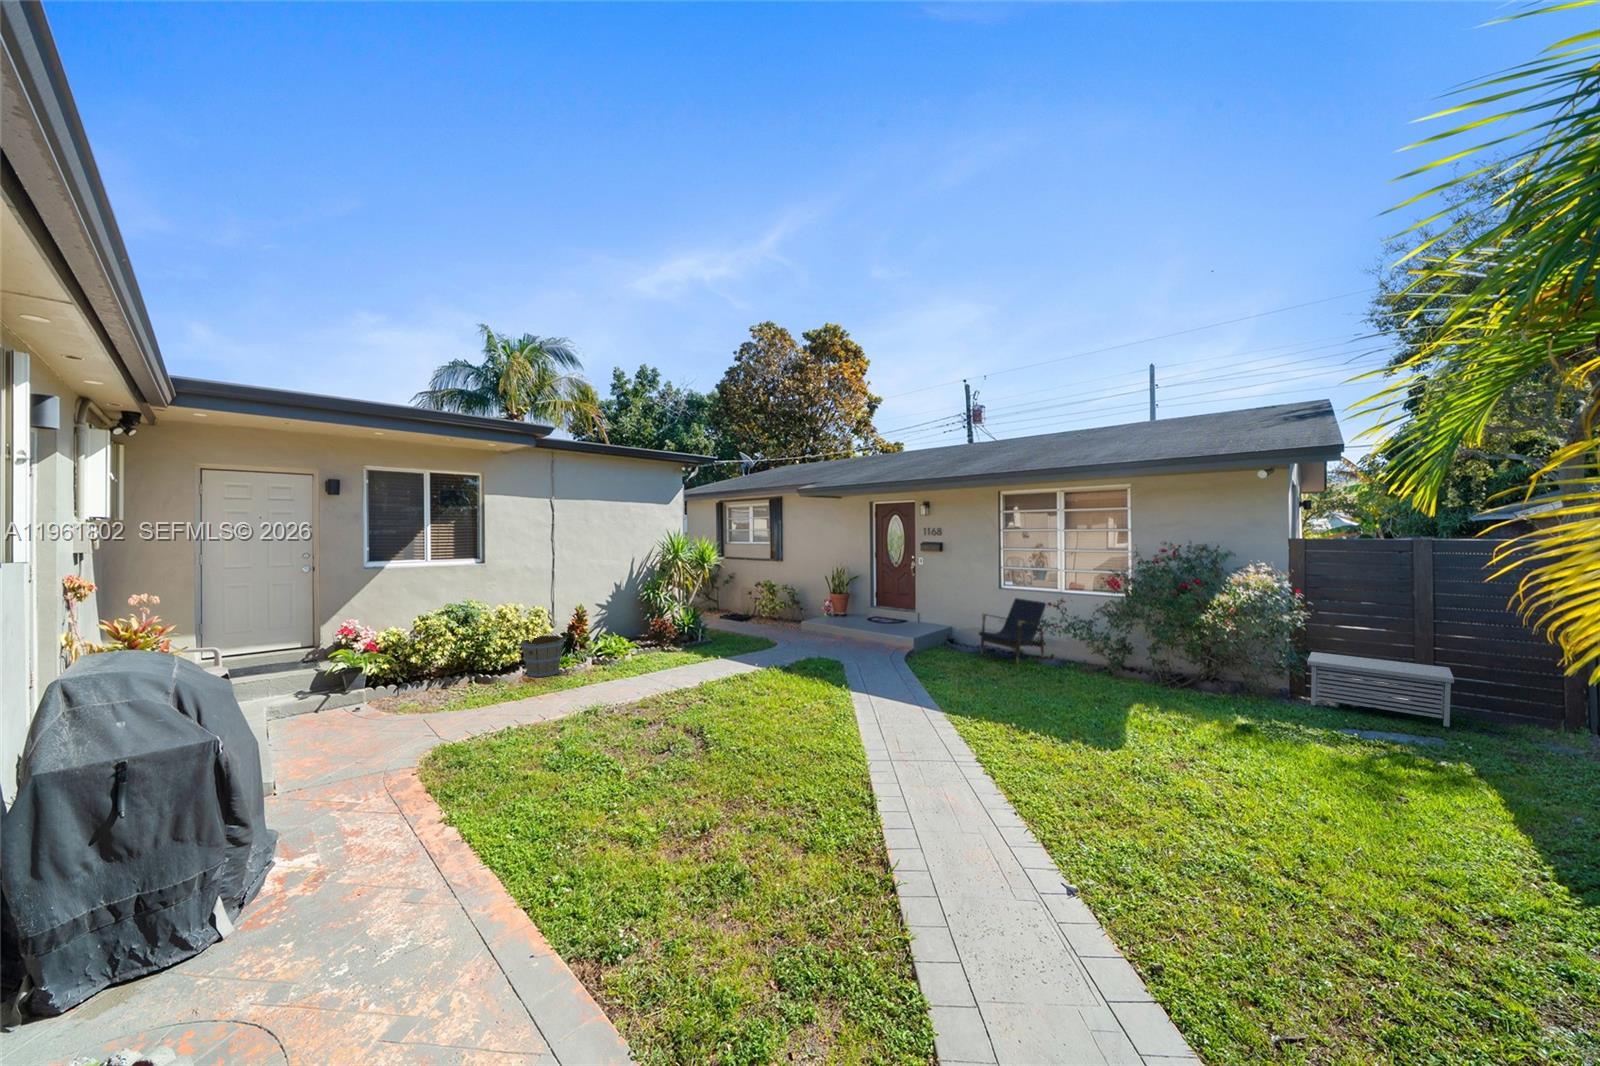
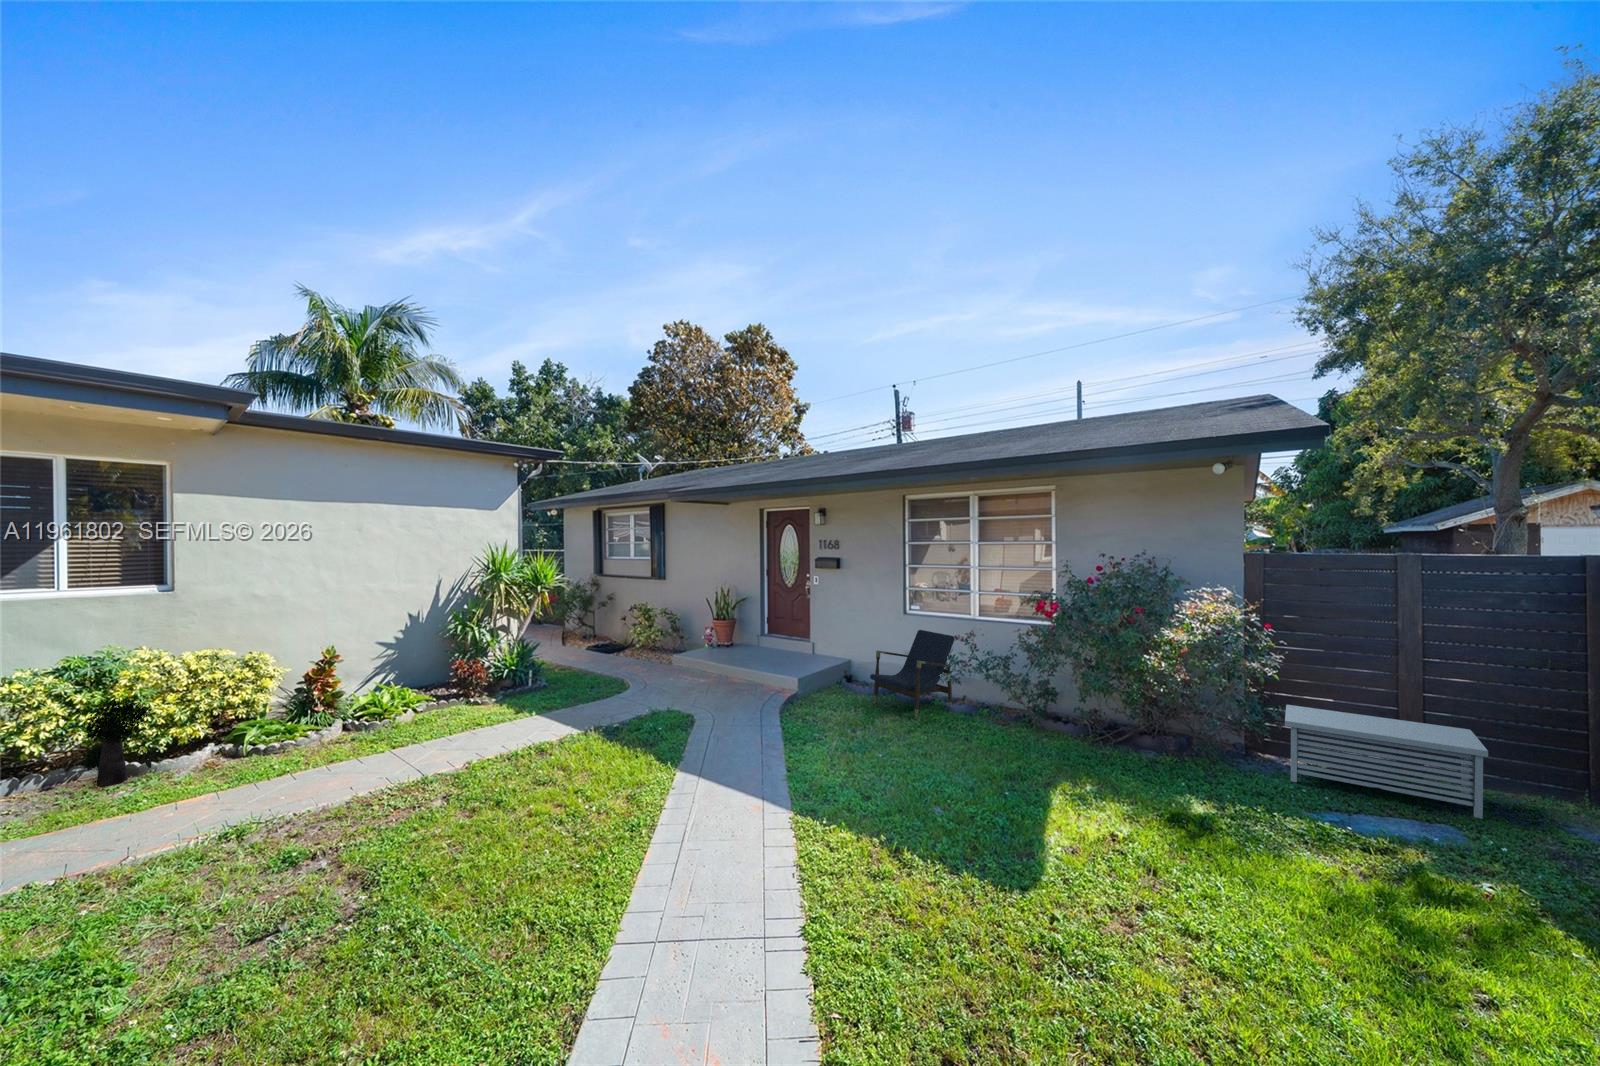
potted plant: none [458,634,499,691] -> present [78,699,156,786]
wooden bucket: present [520,635,564,677] -> none [205,692,284,756]

